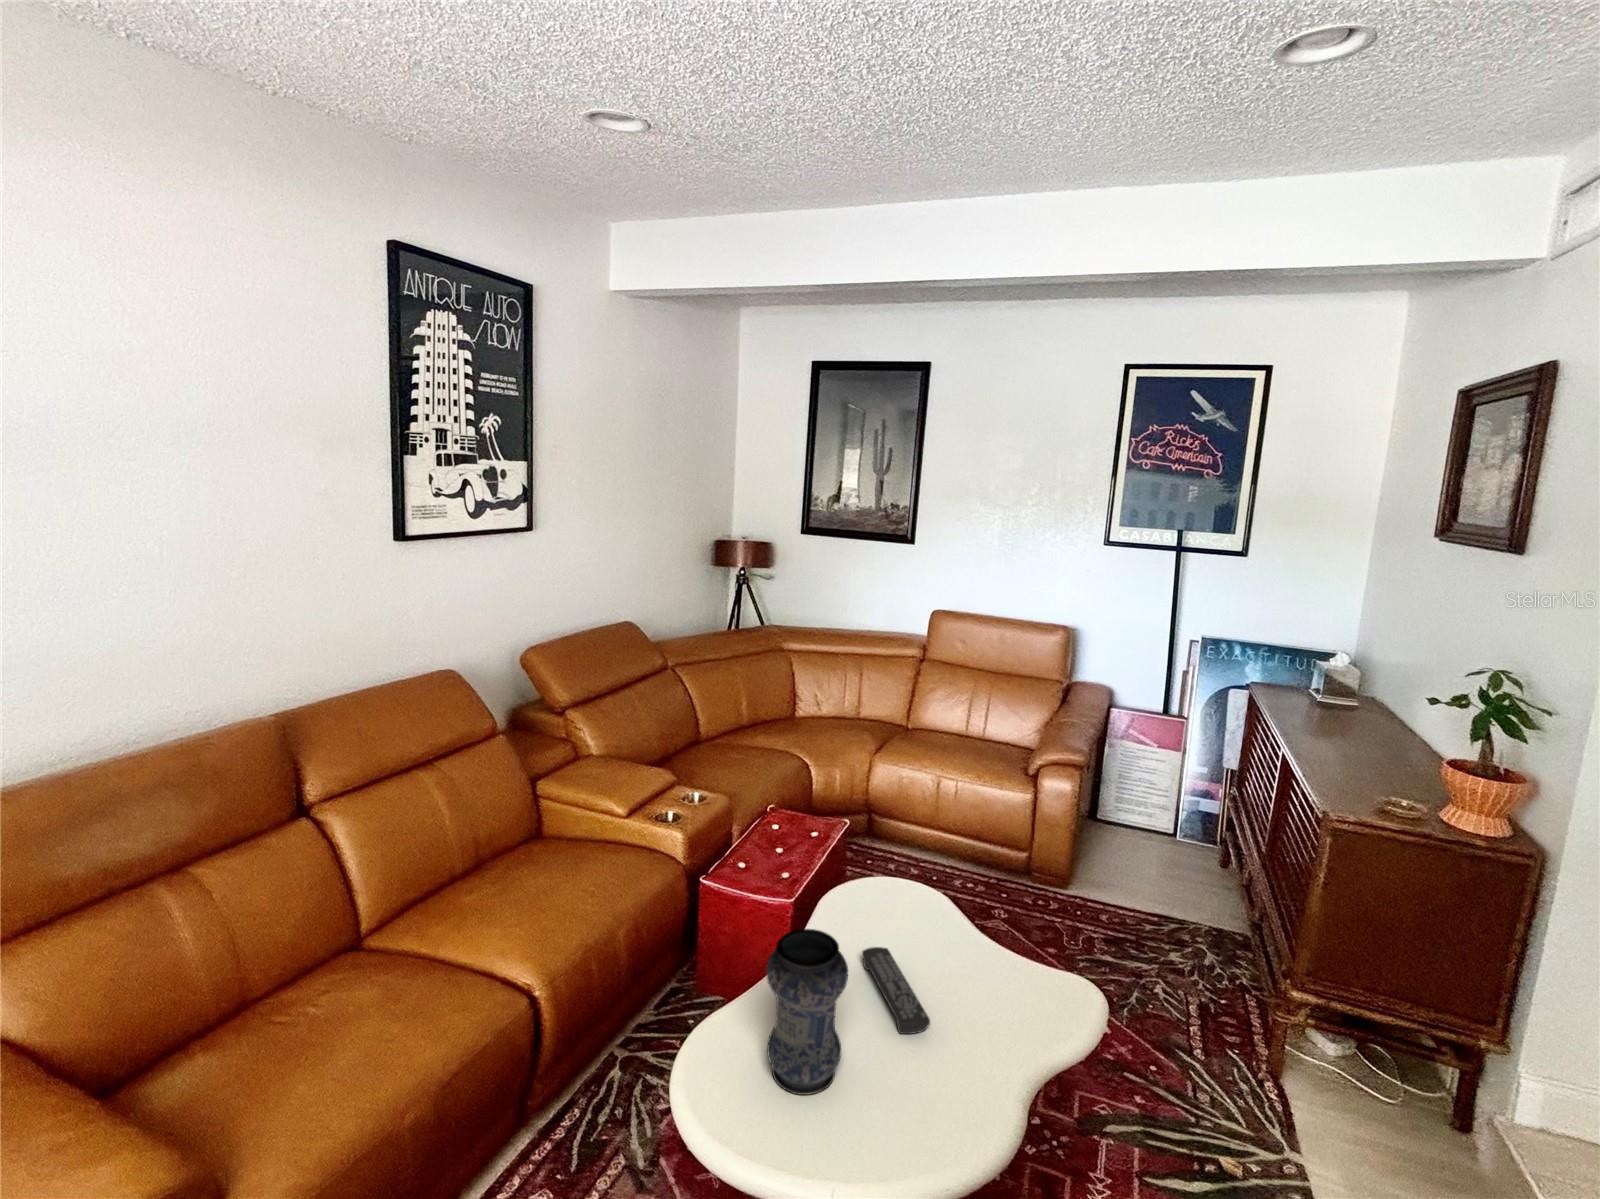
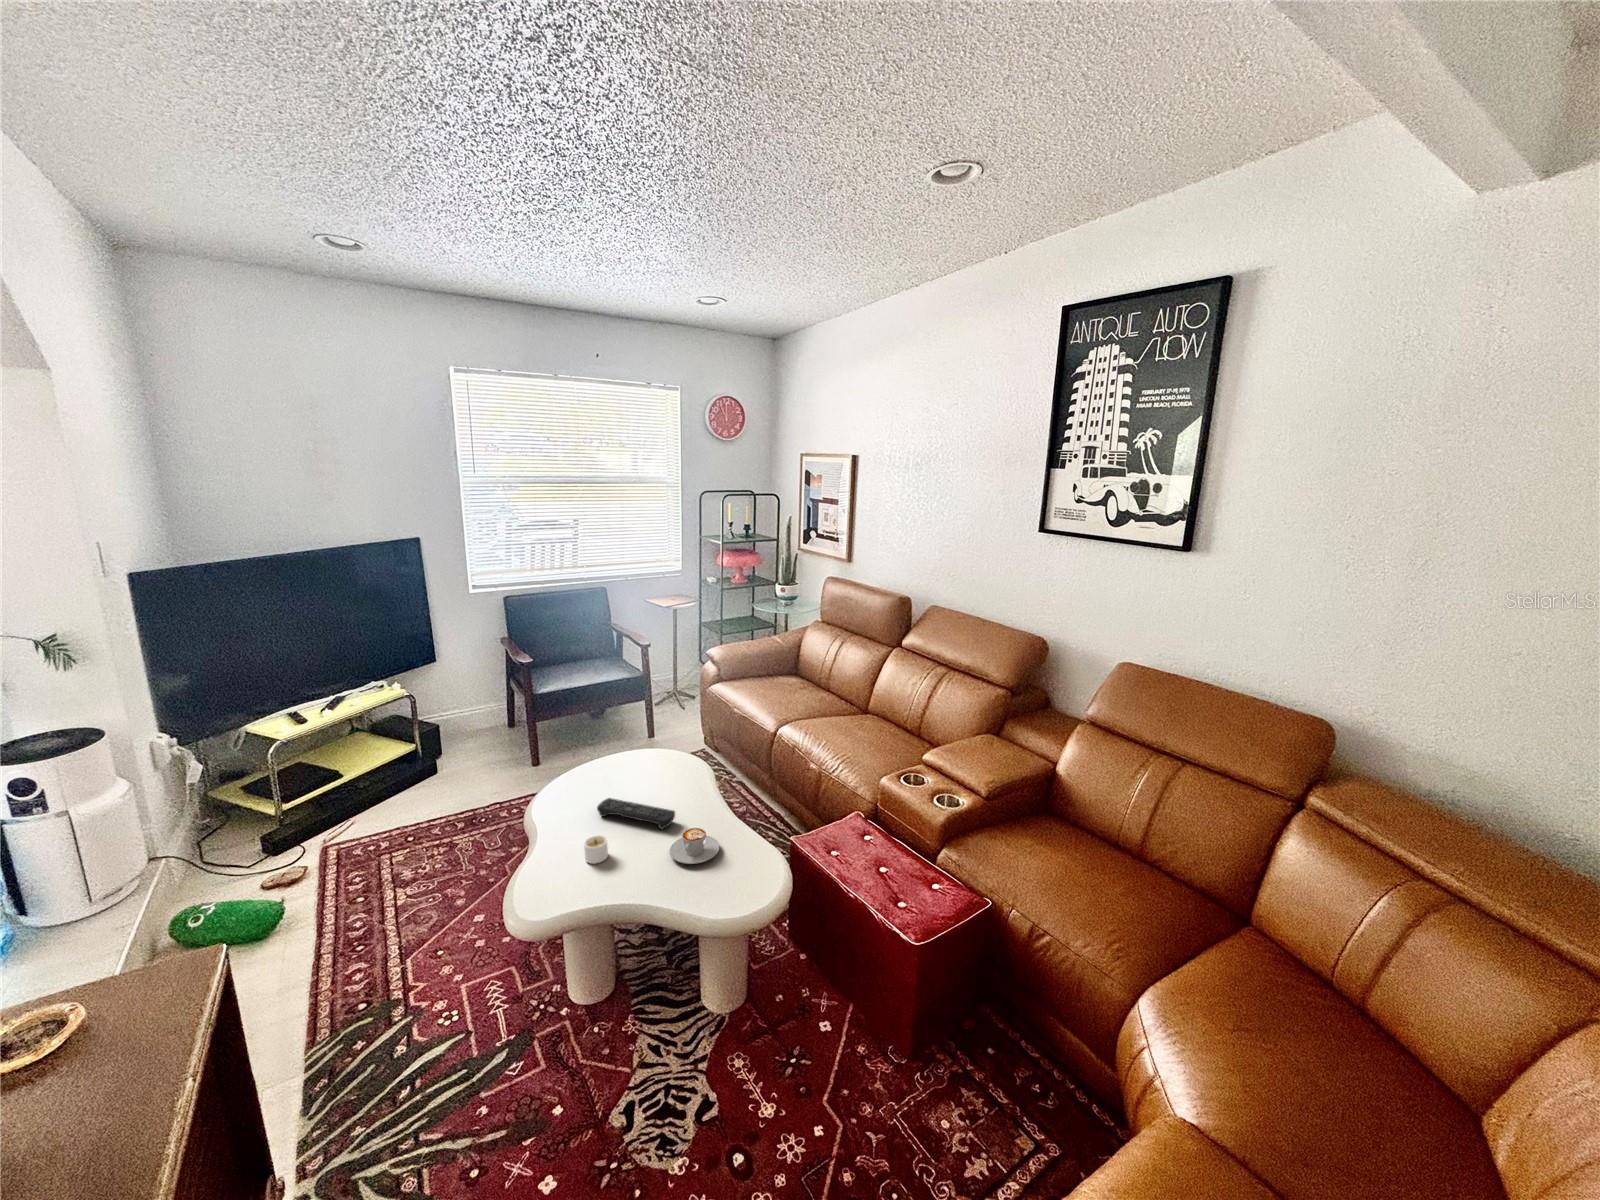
coffee cup: none [863,900,921,941] -> present [670,828,719,864]
vase: present [766,929,848,1095] -> none [606,701,650,781]
candle: none [967,956,1010,993] -> present [584,835,608,864]

